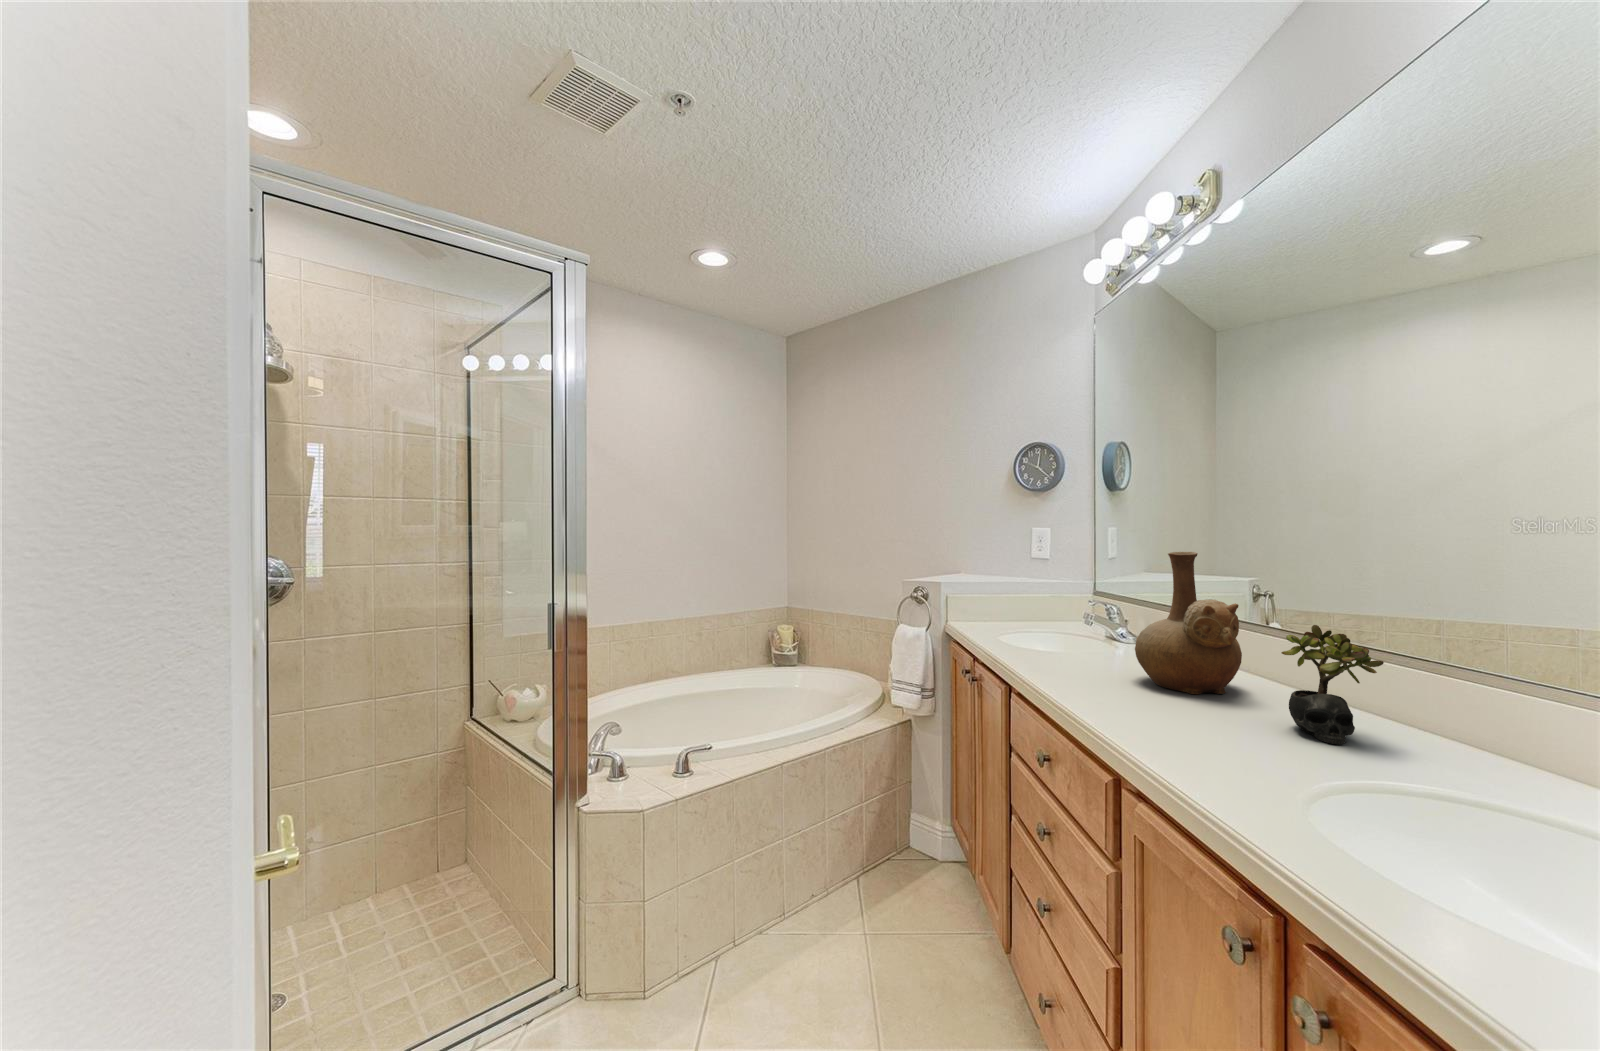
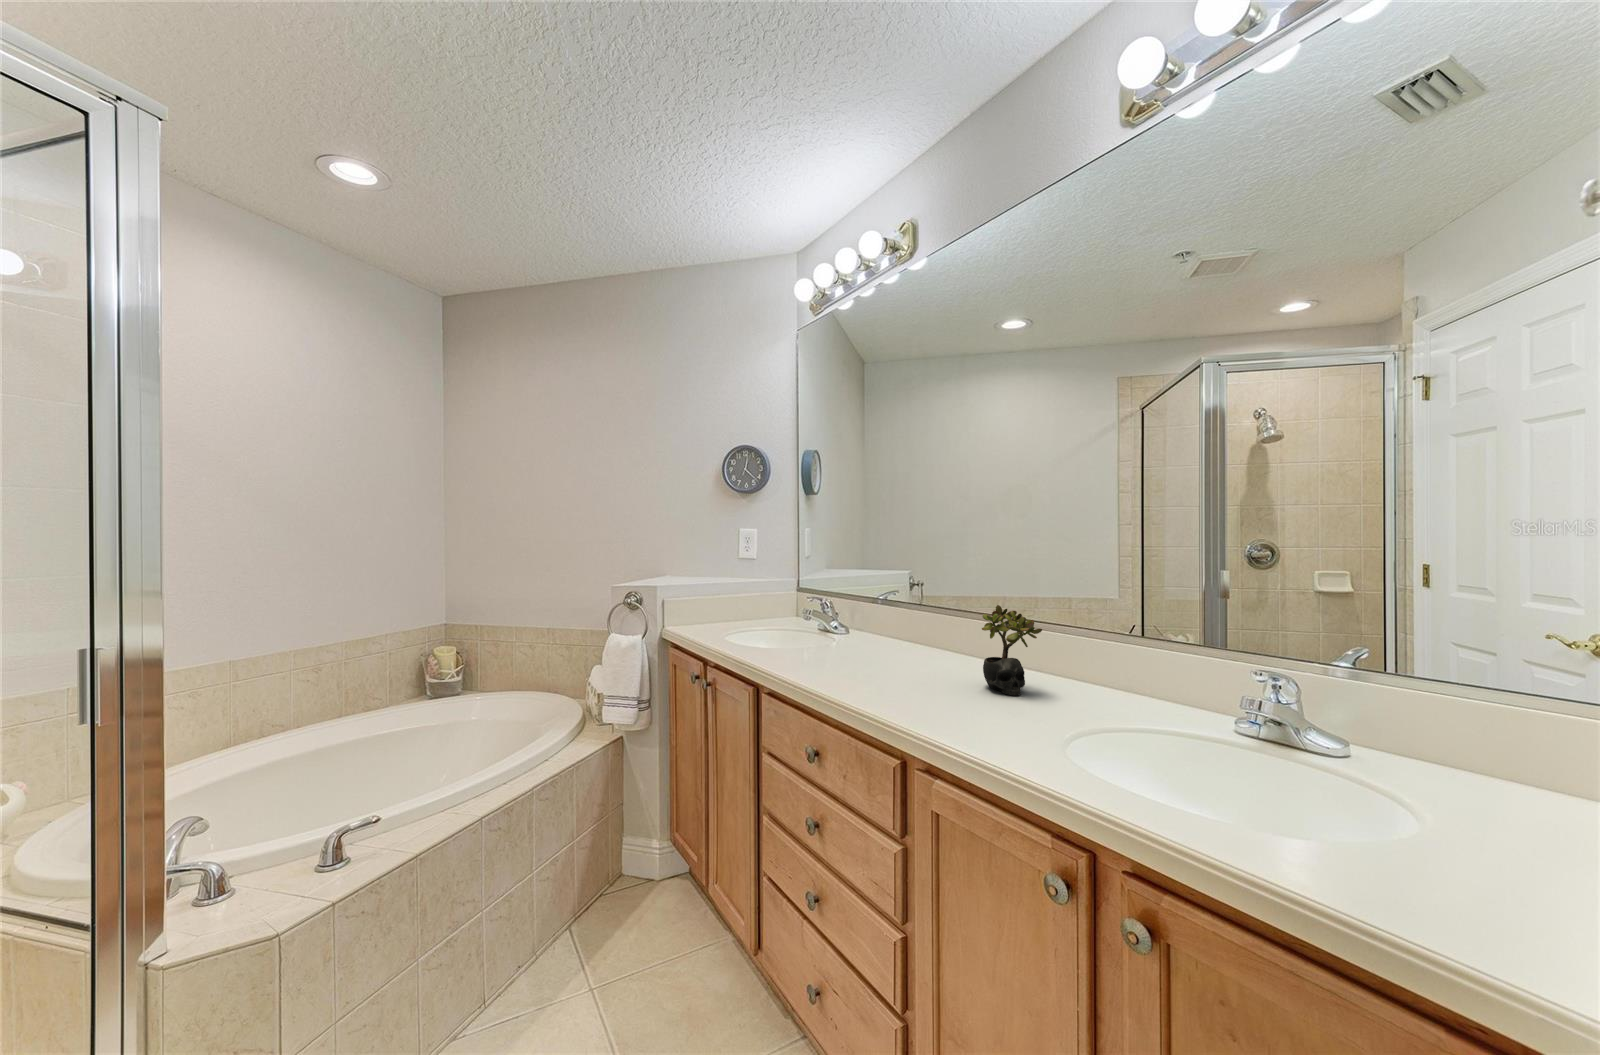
vase: present [1135,552,1242,694] -> none [862,549,942,671]

